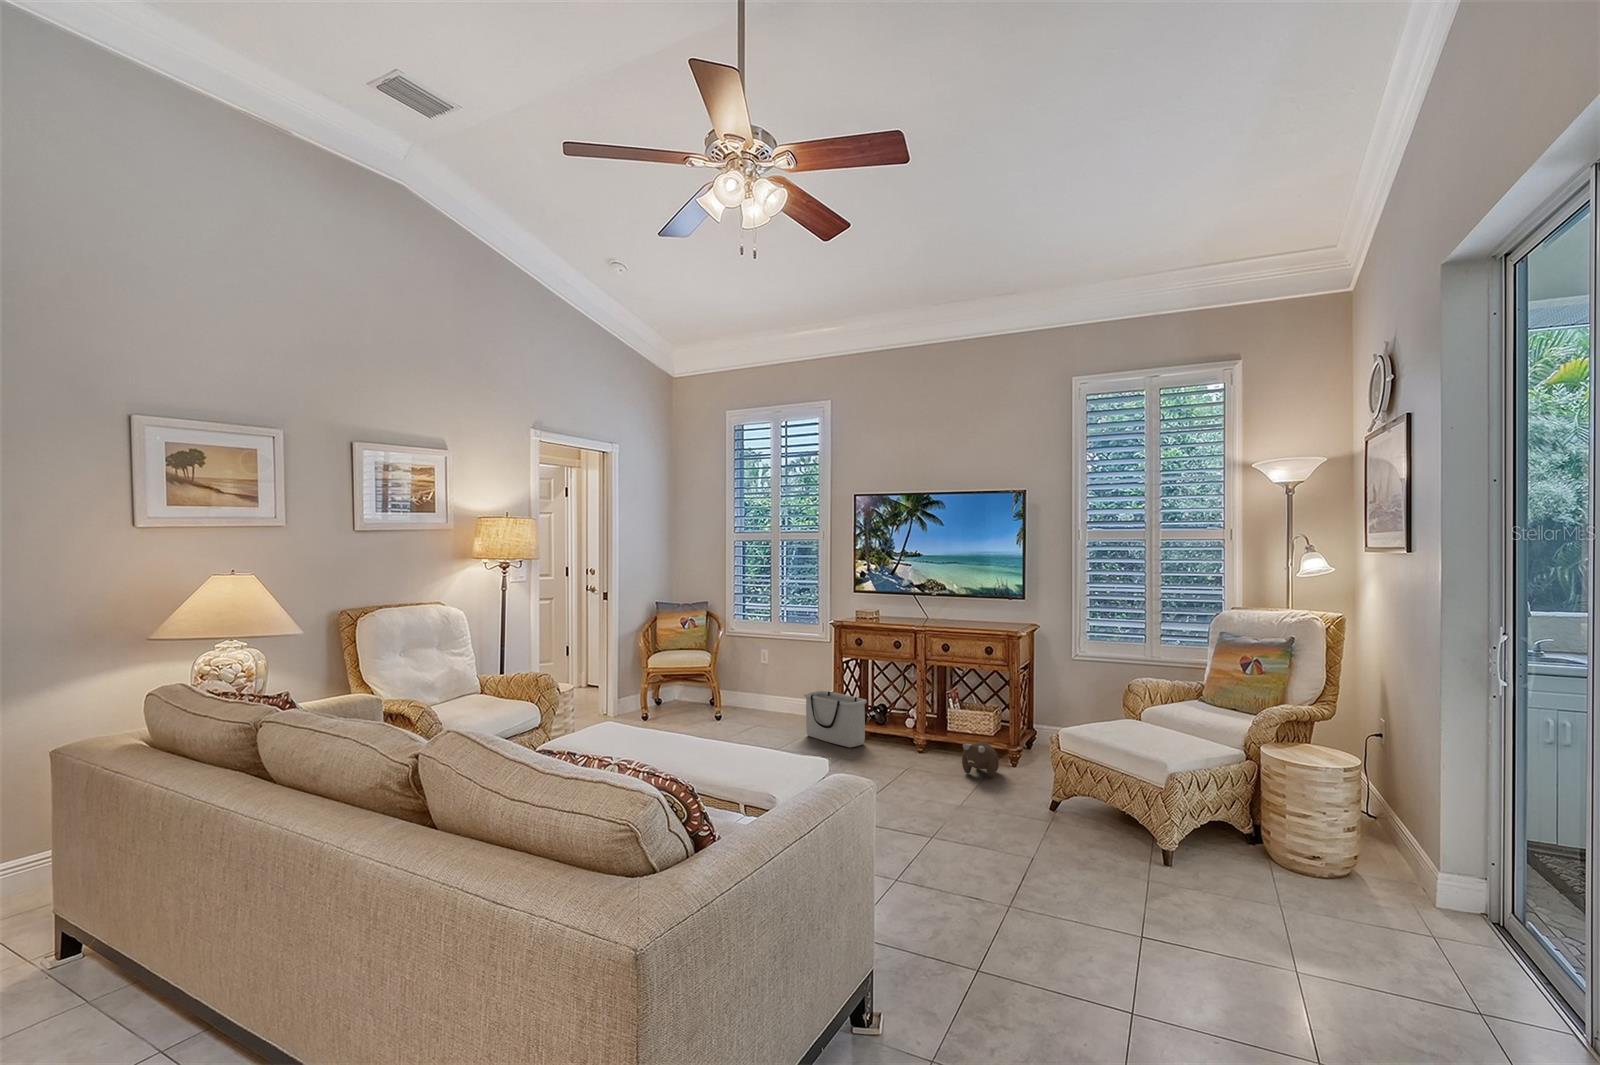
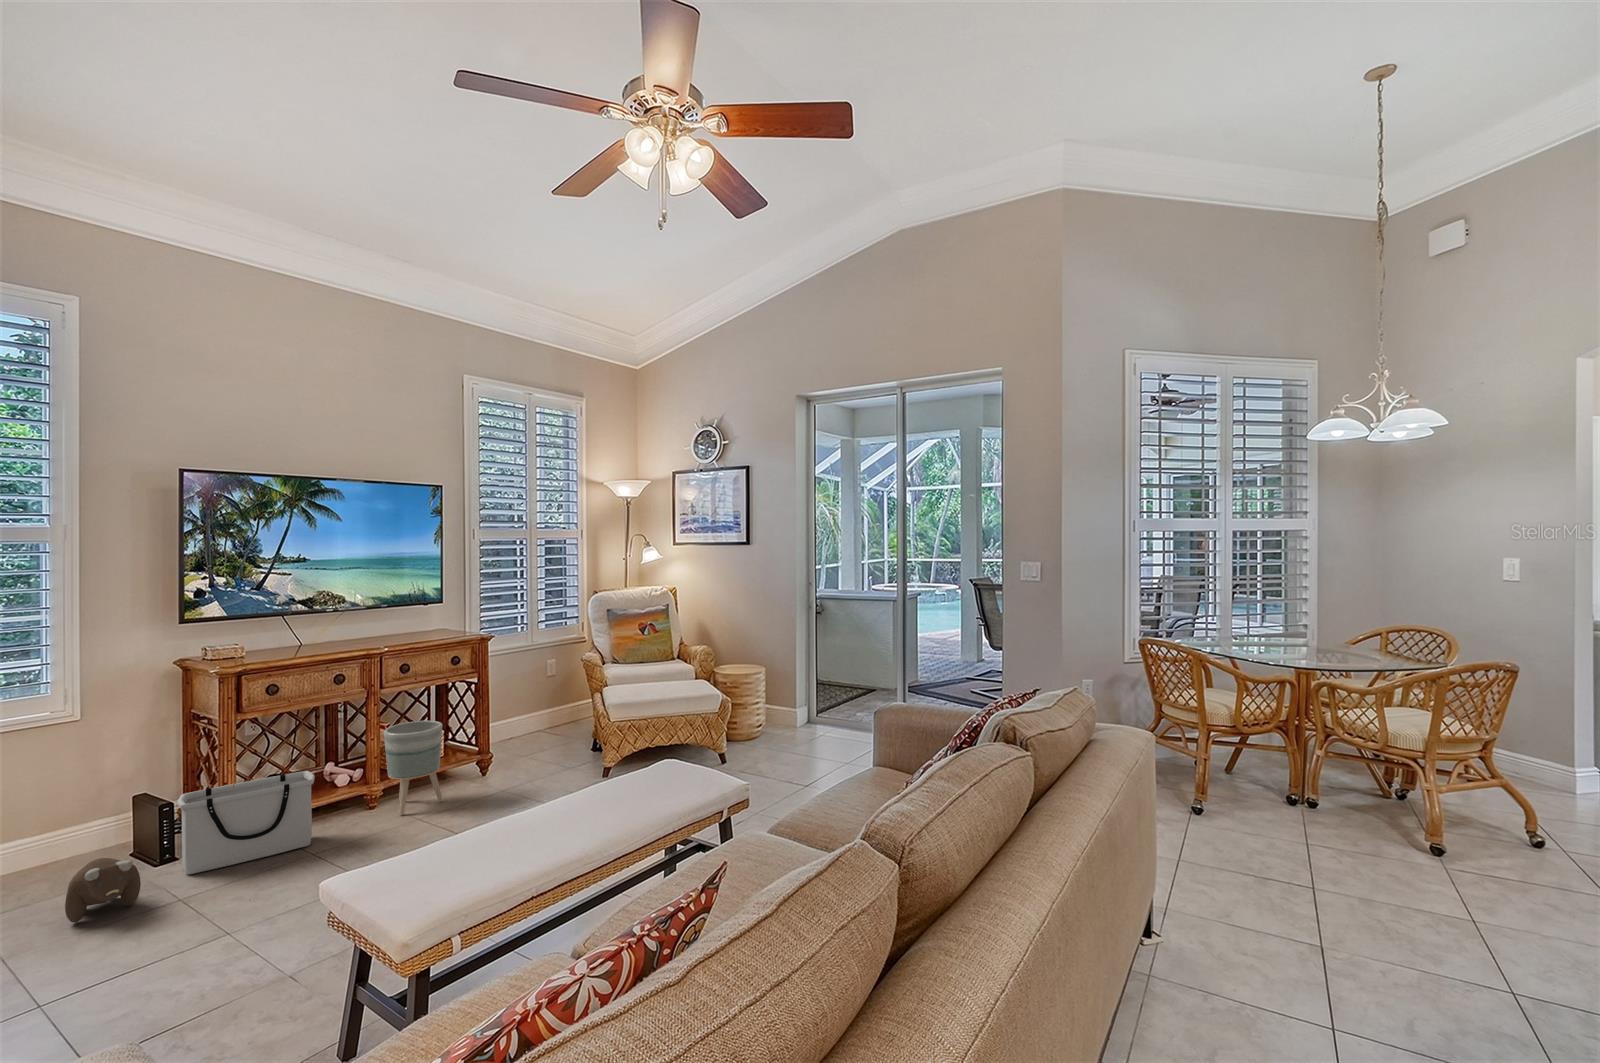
planter: none [907,689,949,762] -> present [384,721,443,815]
plush toy: present [962,741,999,778] -> present [65,858,141,923]

